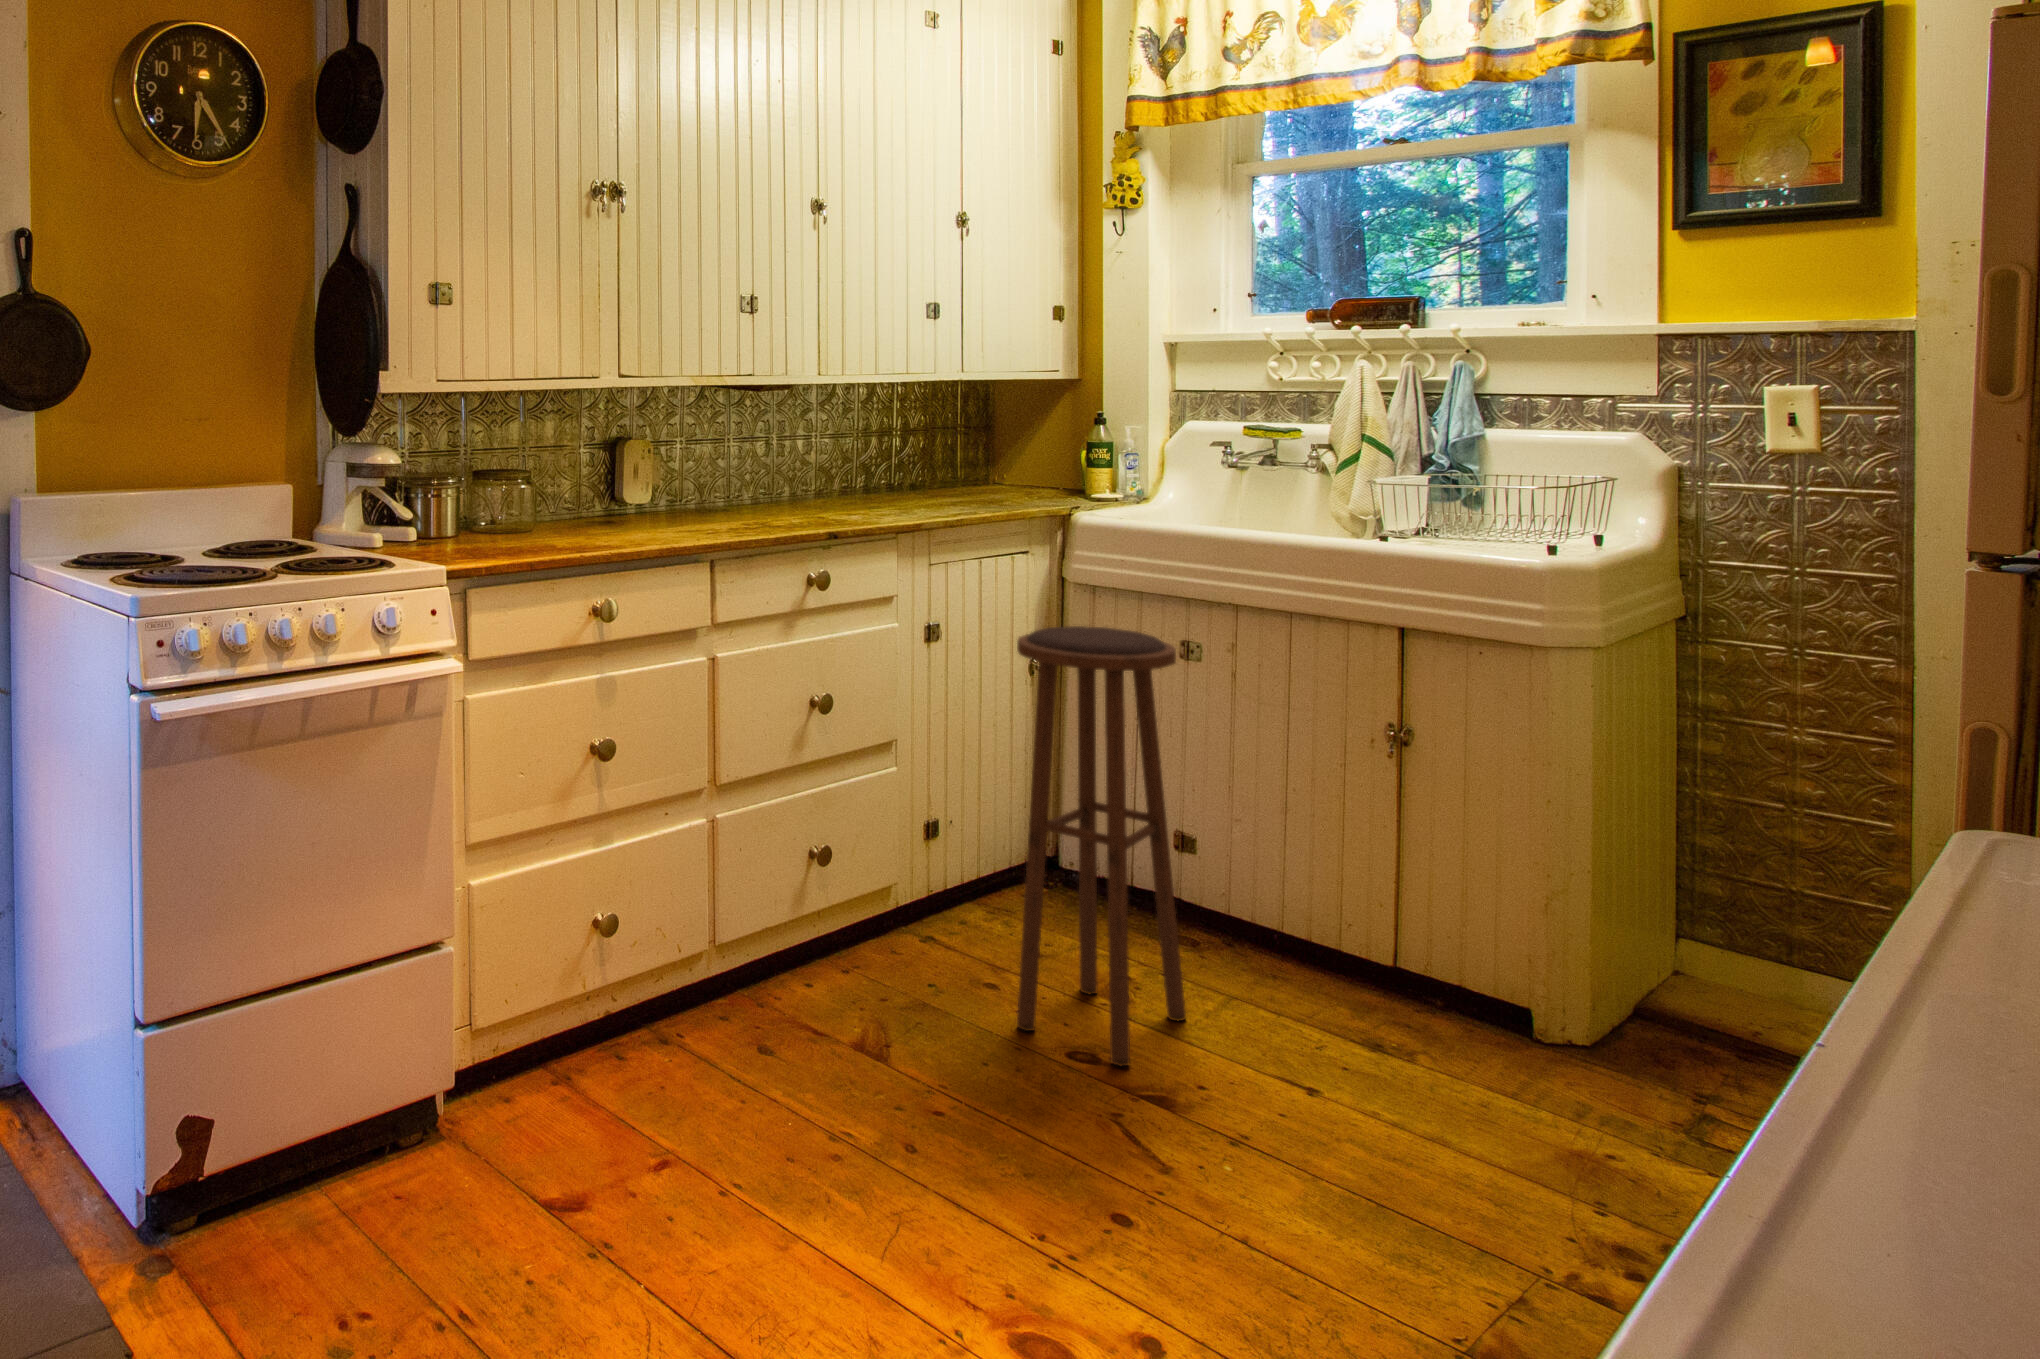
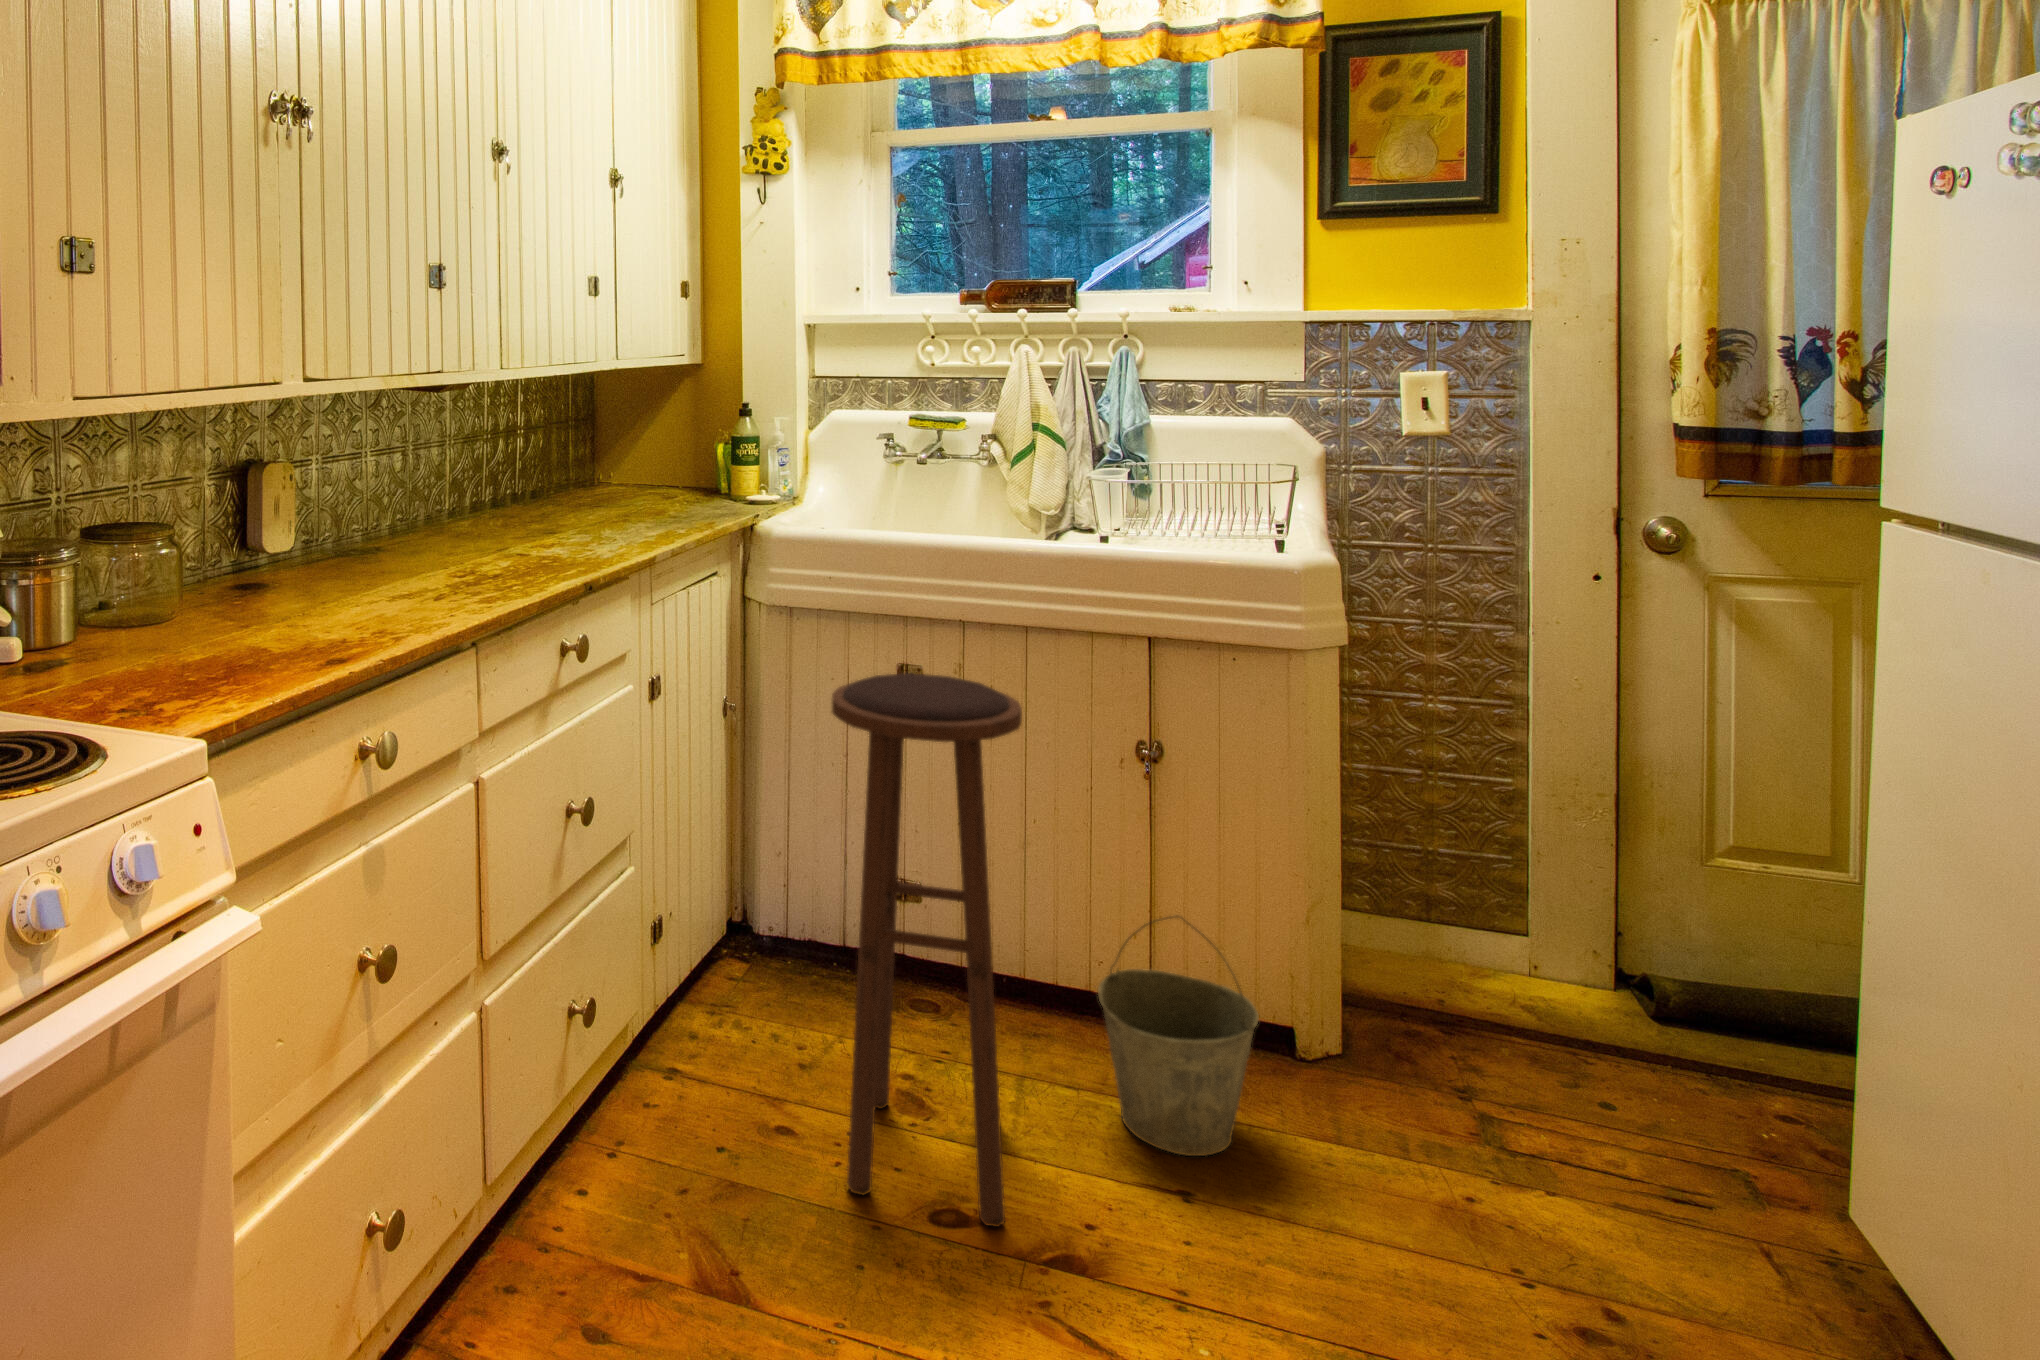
bucket: none [1278,863,1431,1073] -> present [1098,916,1259,1156]

